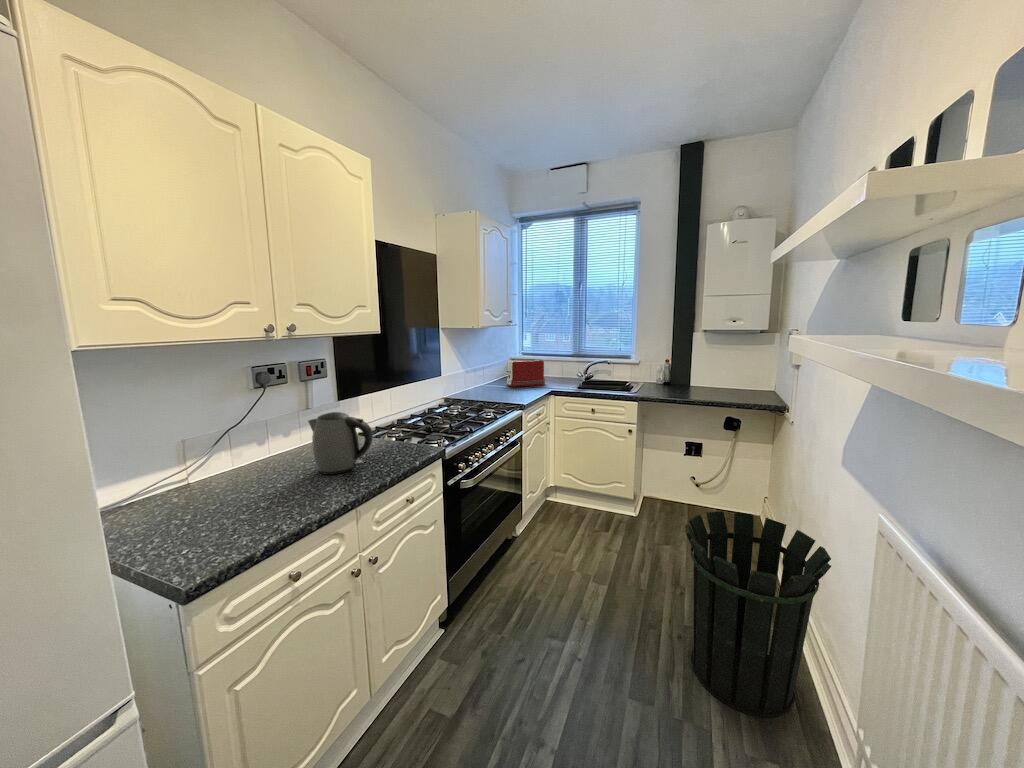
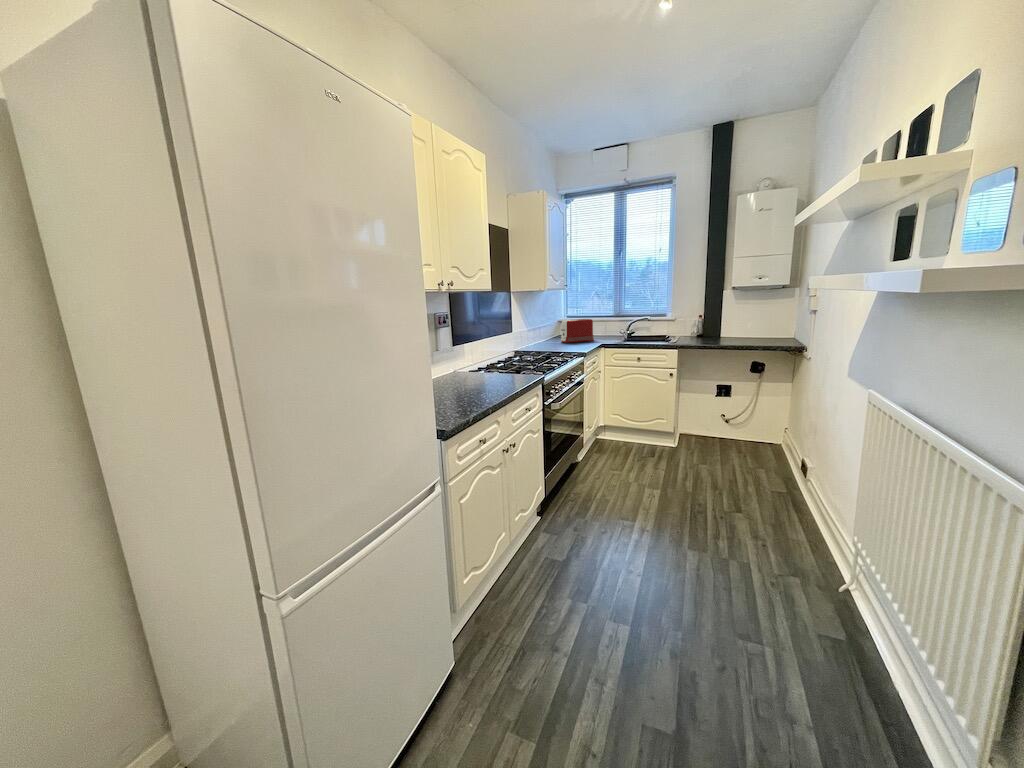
kettle: present [308,412,373,475] -> none [457,346,502,390]
waste bin: present [685,511,831,718] -> none [727,420,838,556]

